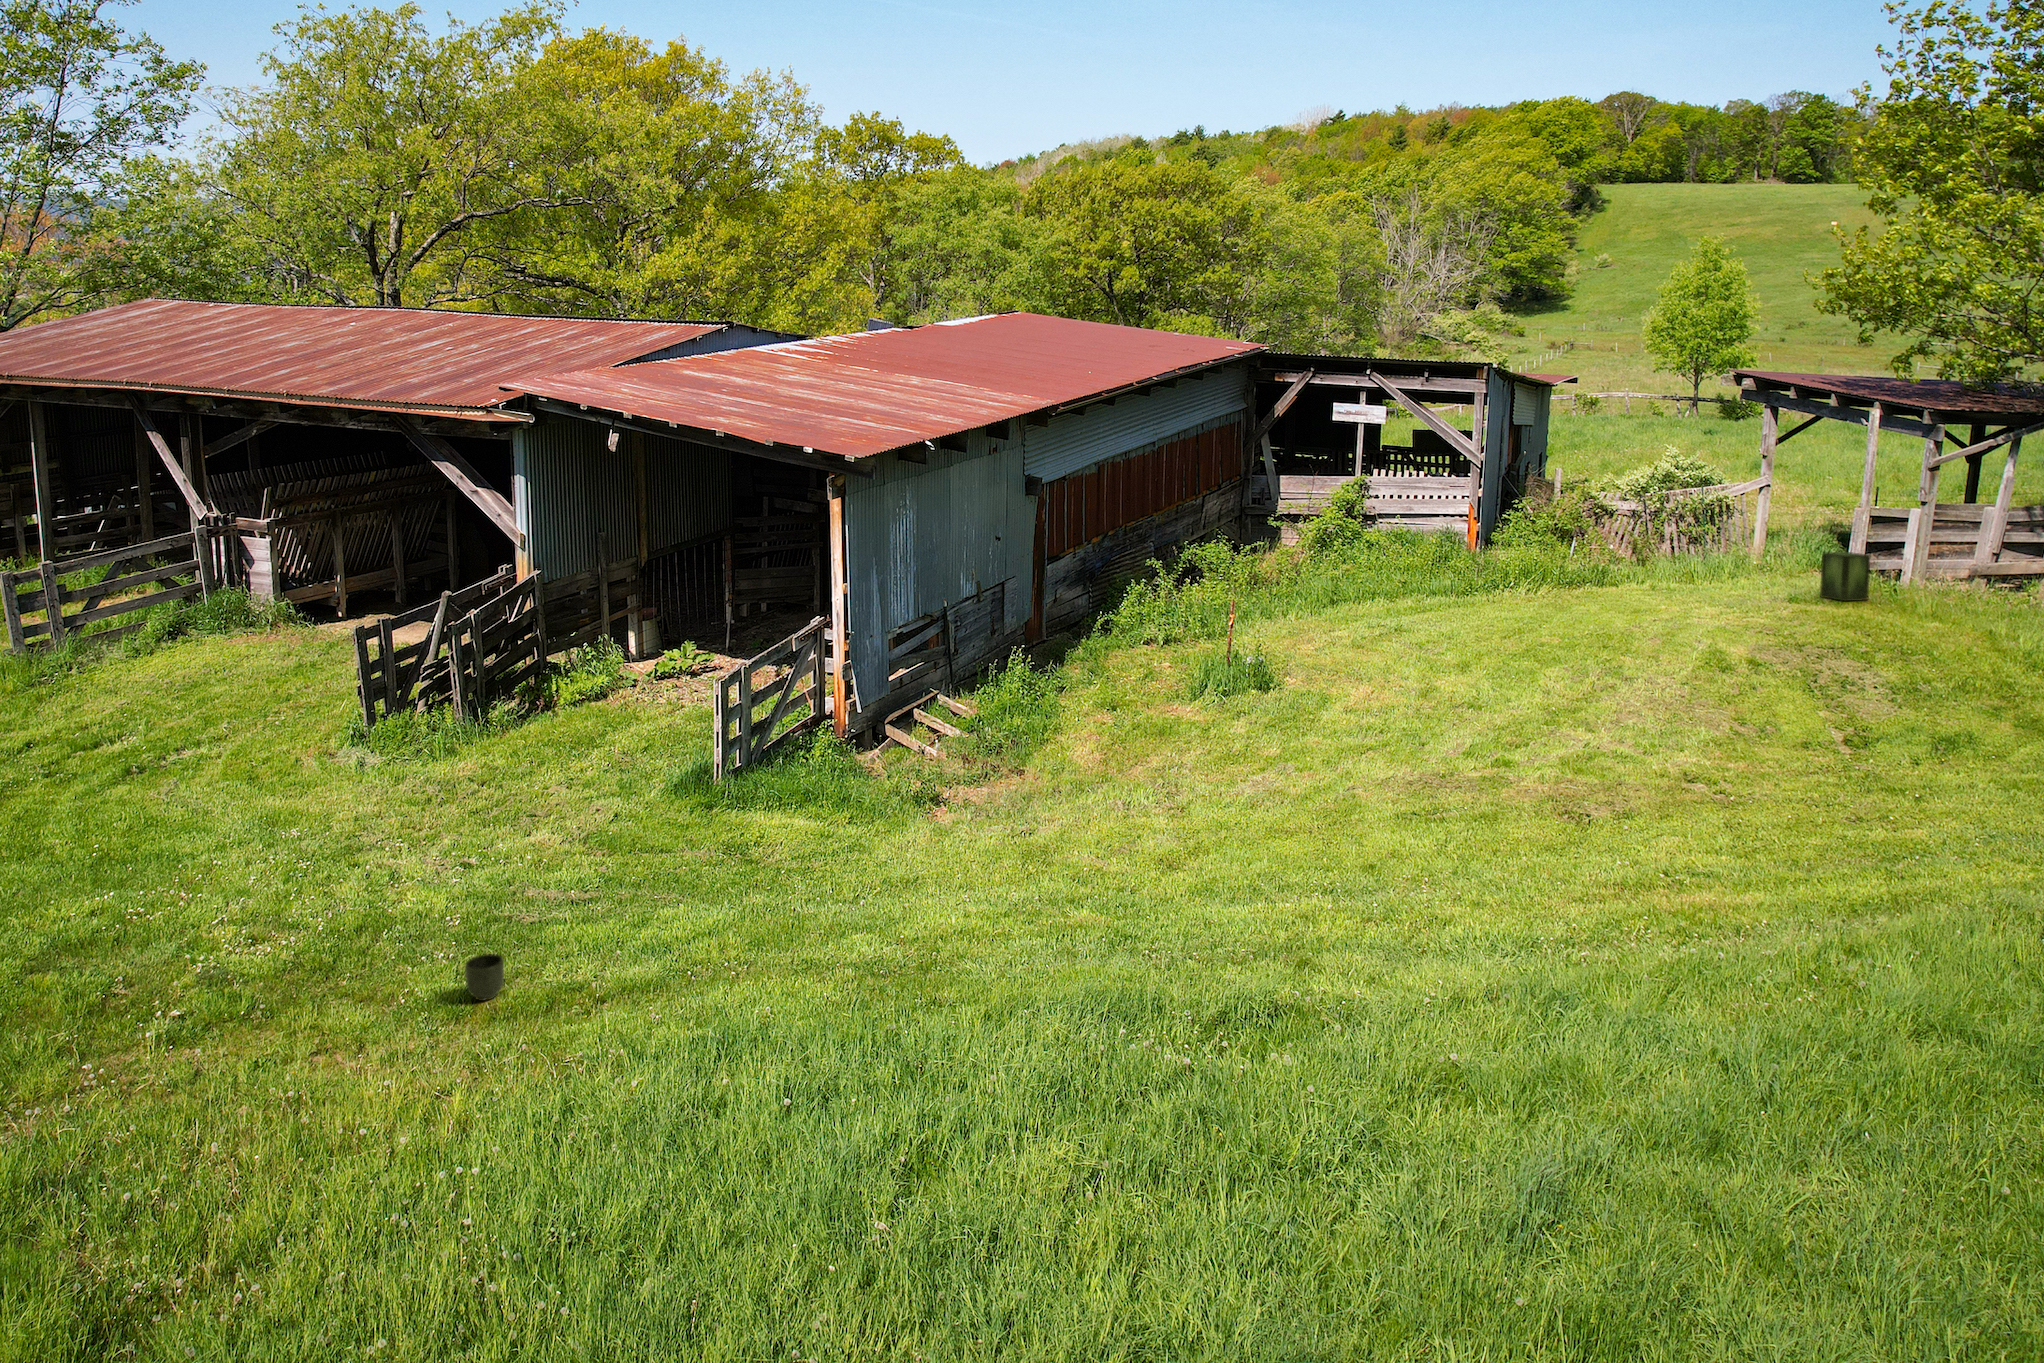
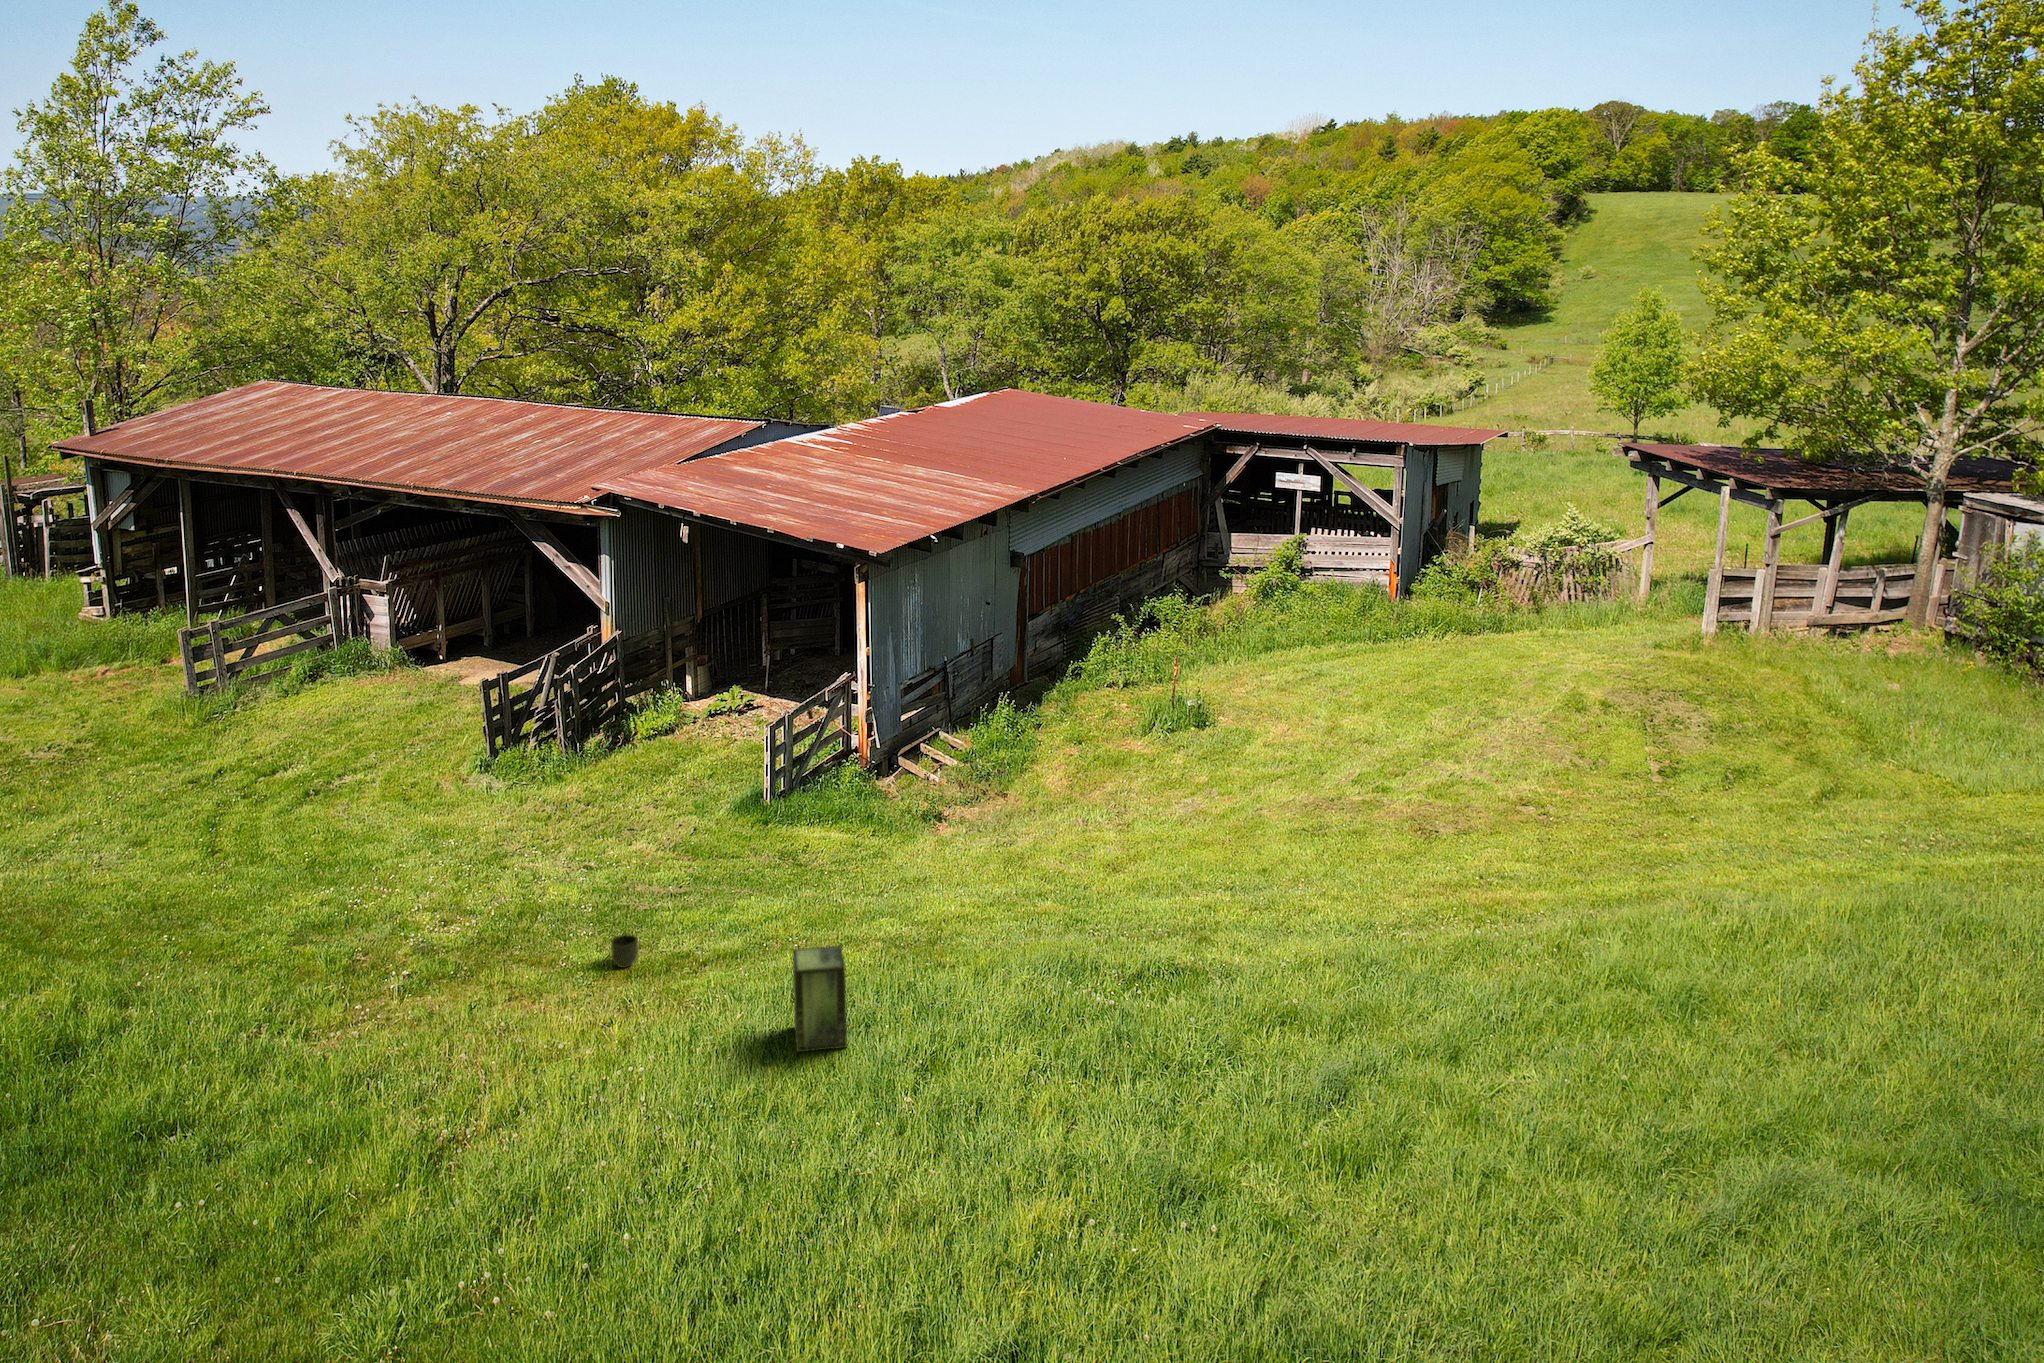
storage box: present [1820,552,1871,601] -> present [793,946,847,1052]

